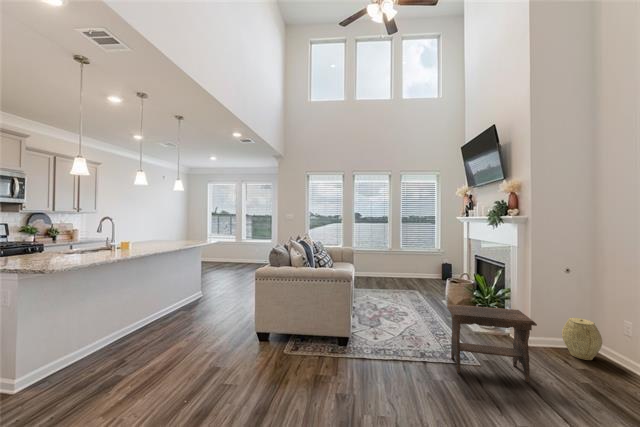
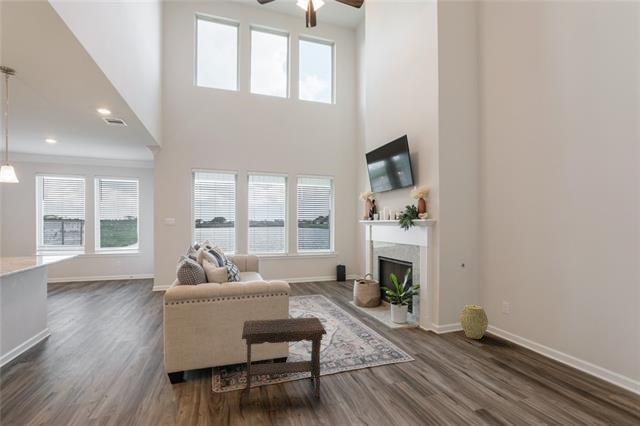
footstool: present [447,304,537,382] -> present [242,317,327,404]

